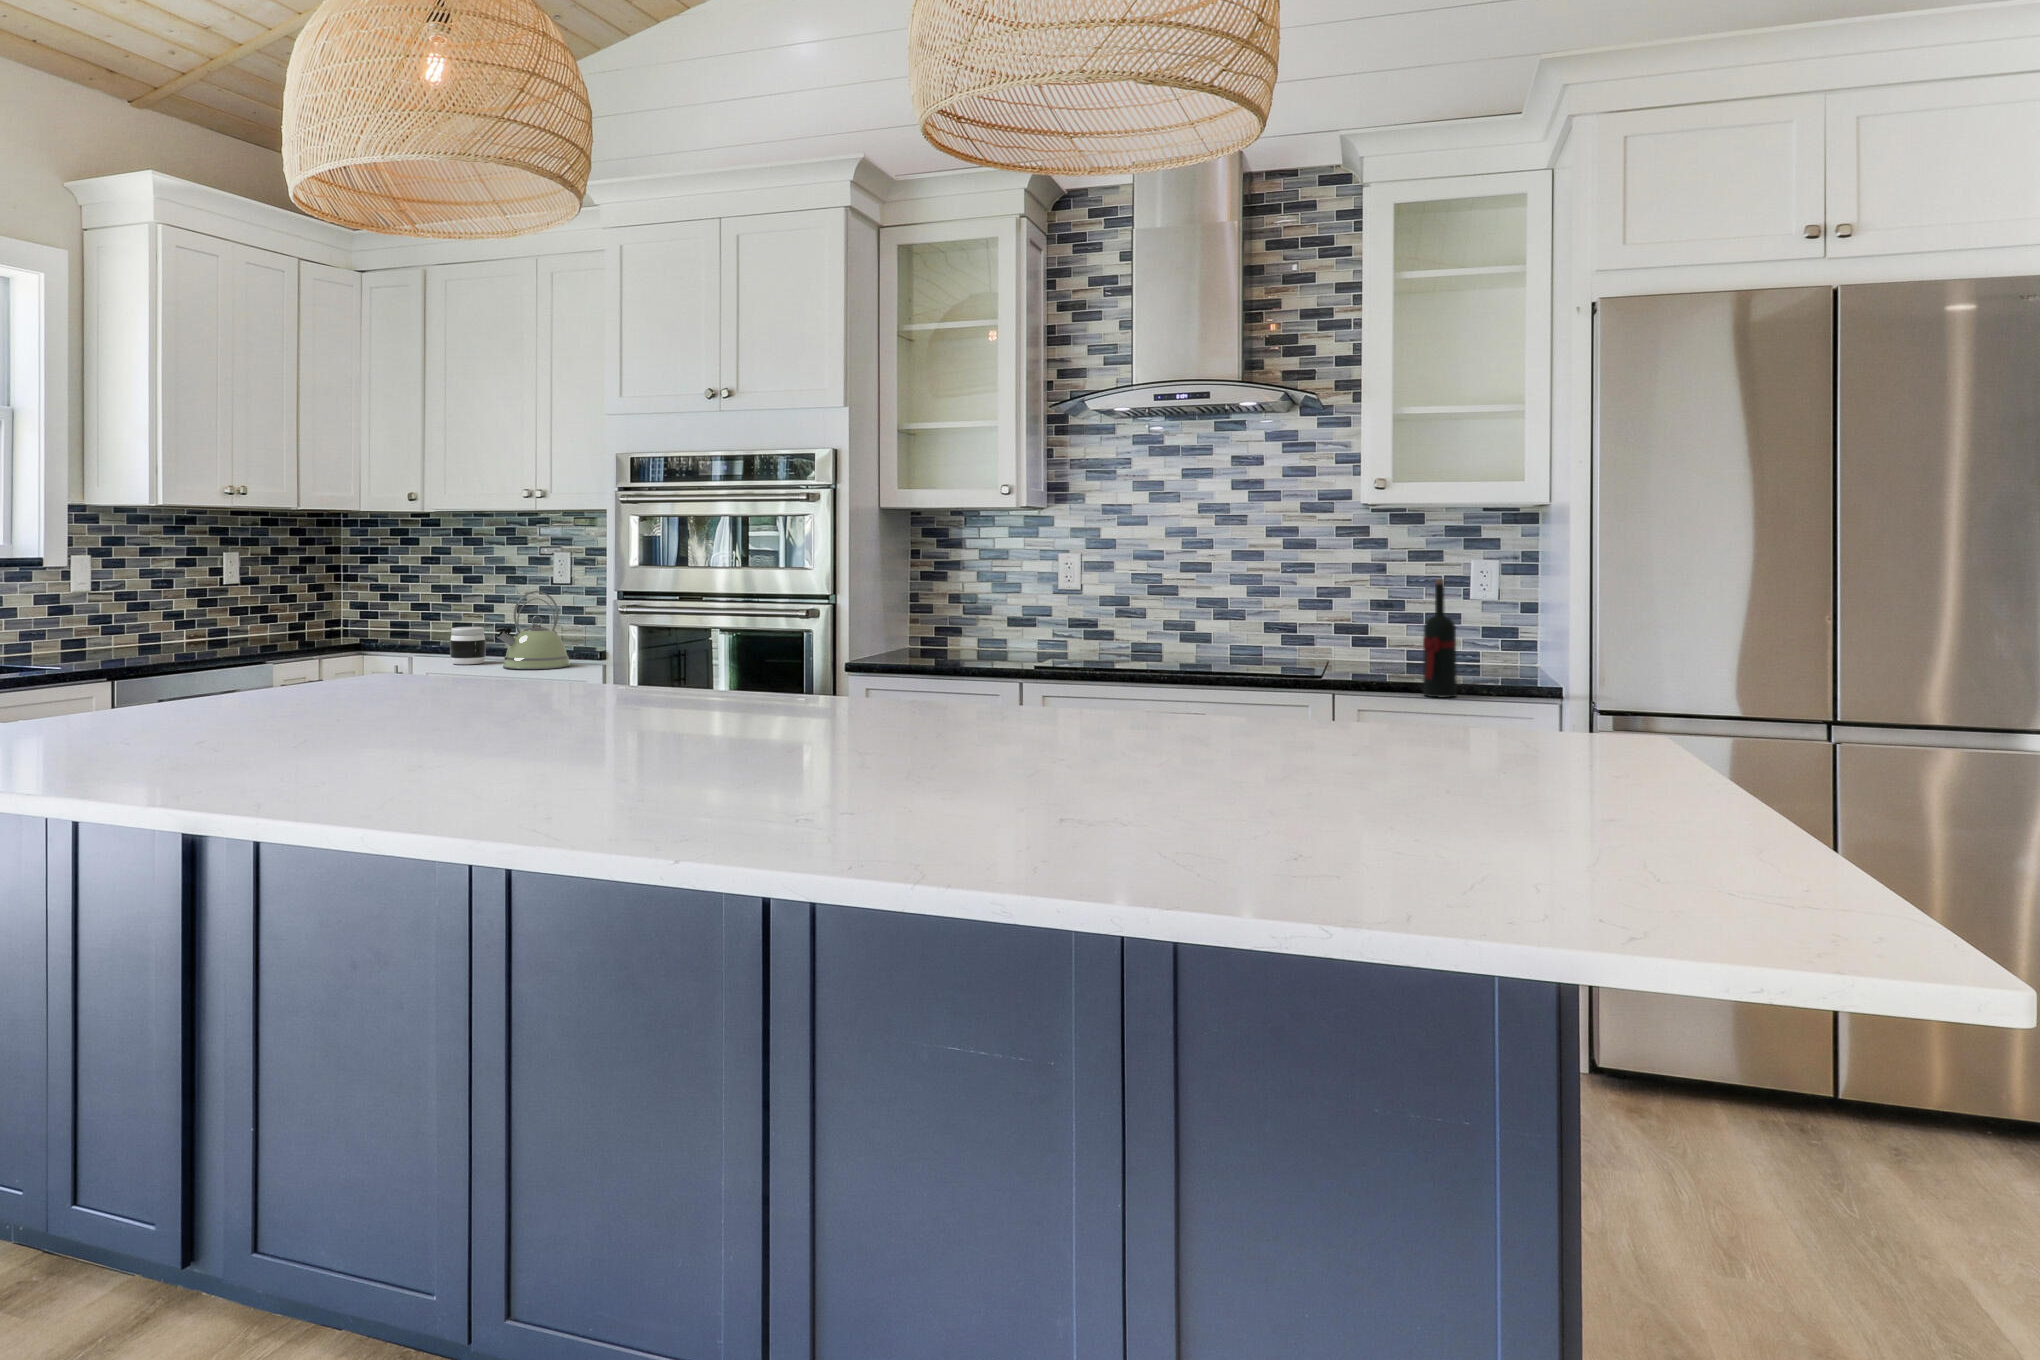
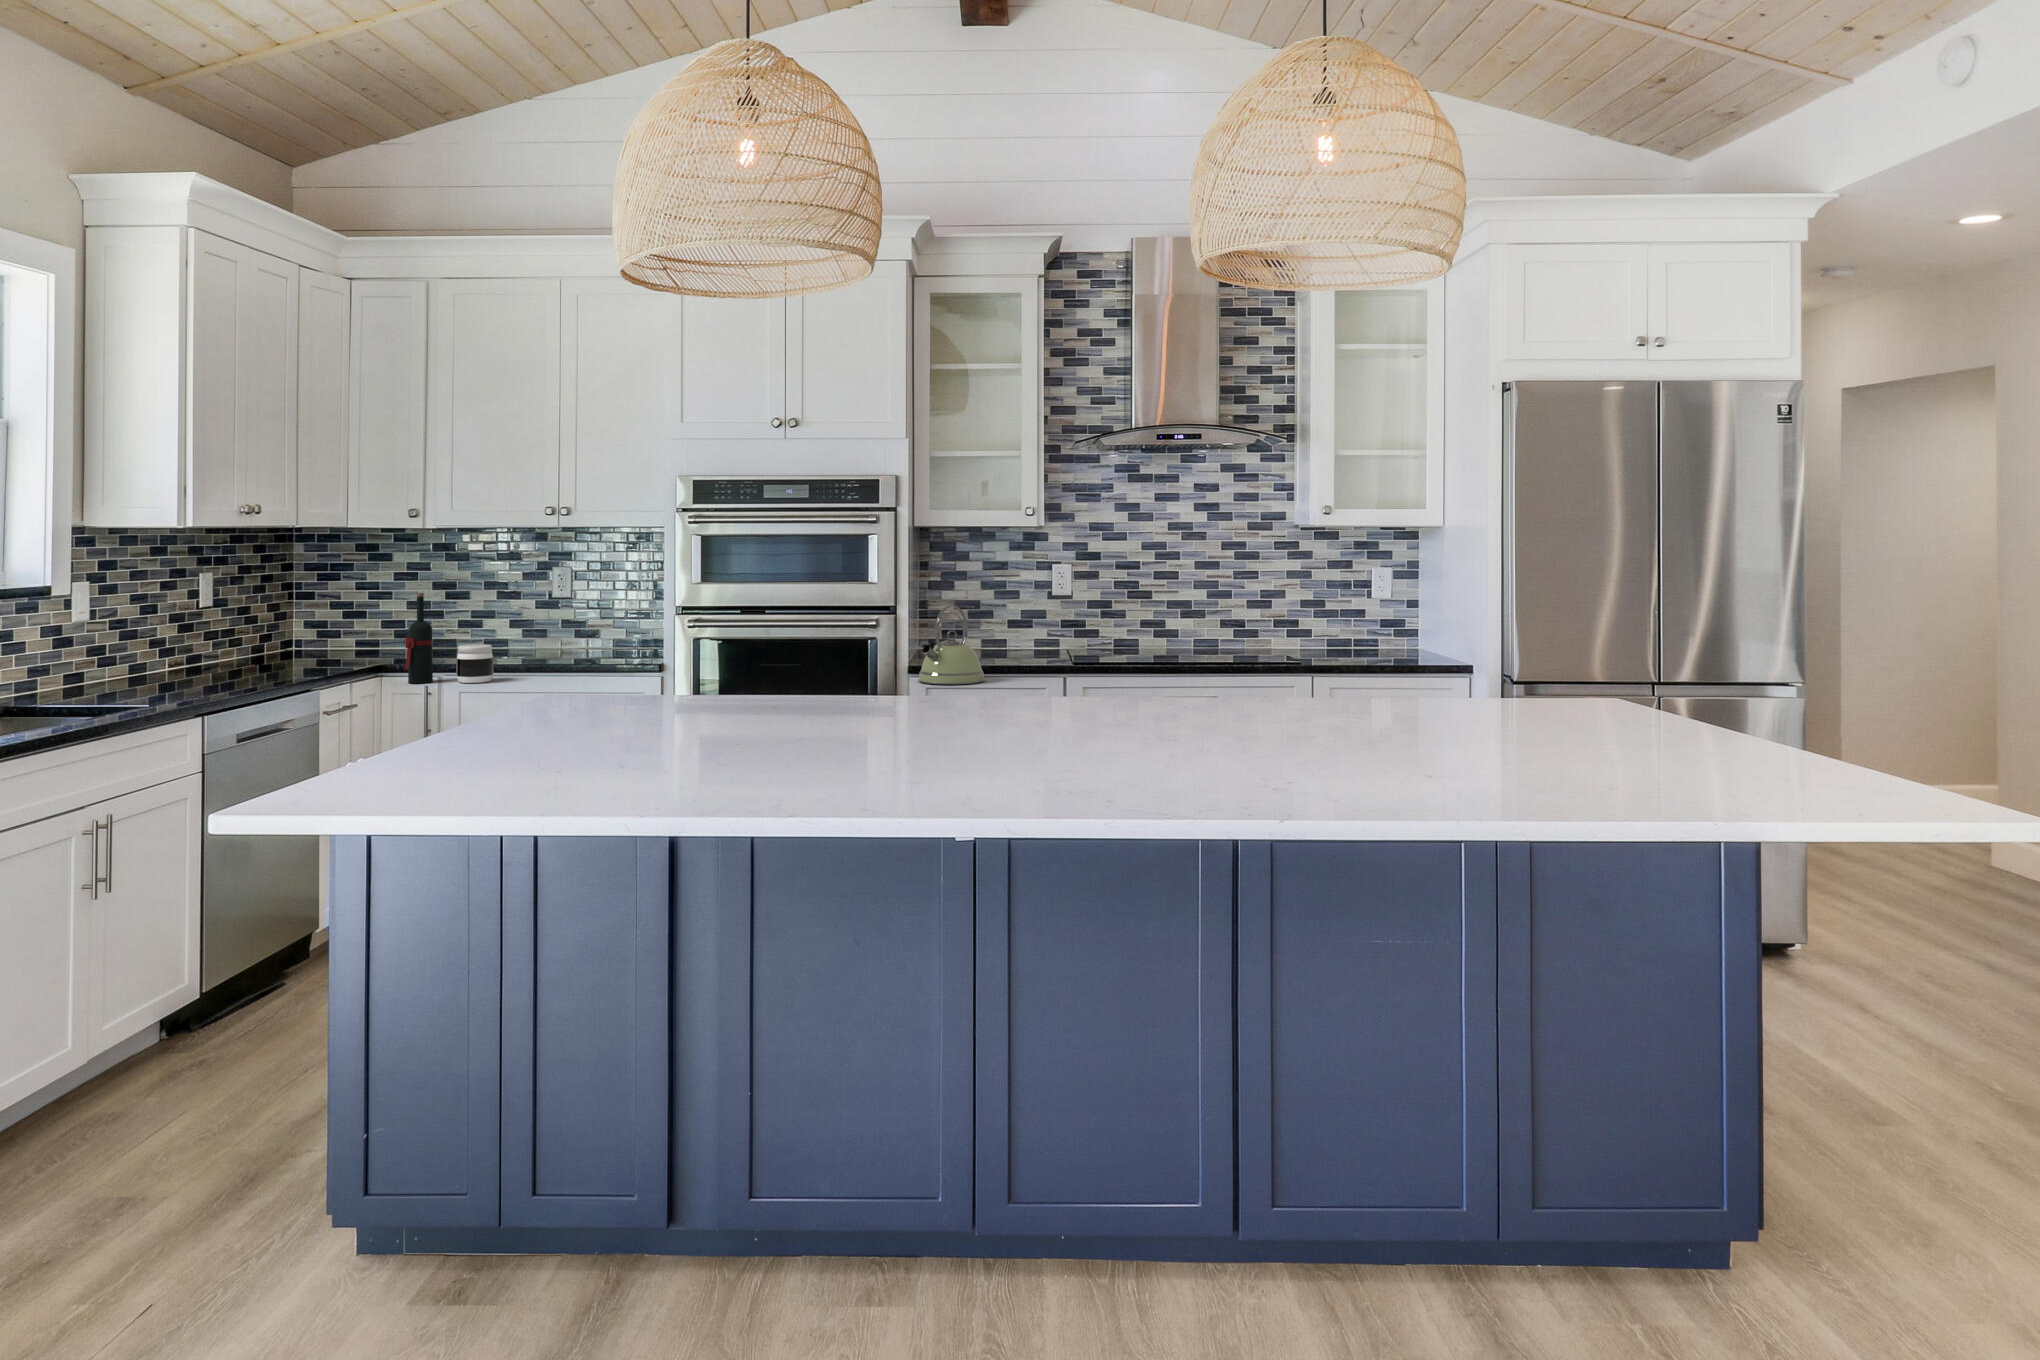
wine bottle: present [1423,579,1457,698] -> present [404,593,433,683]
kettle: present [495,591,570,669] -> present [918,605,985,684]

